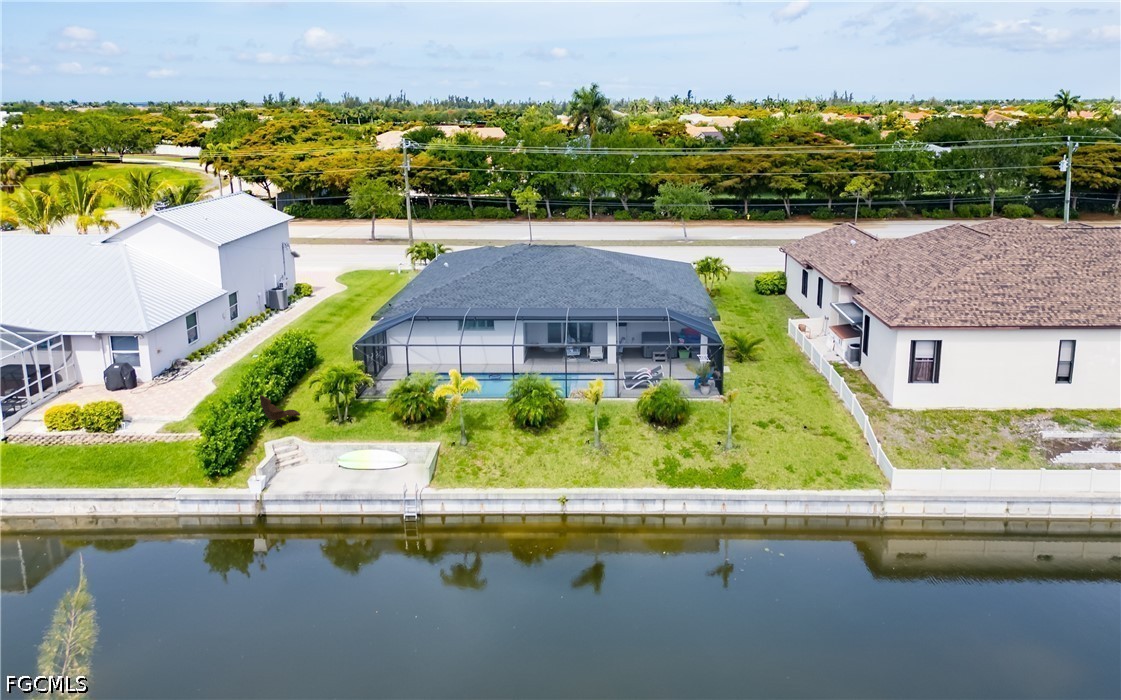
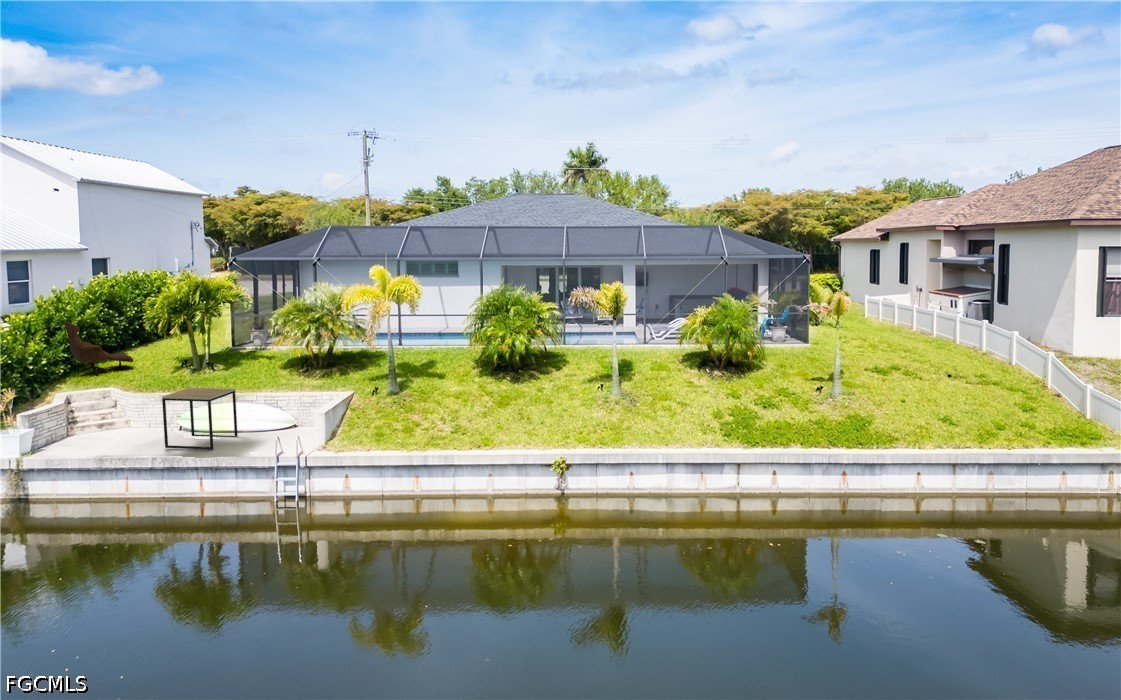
side table: none [337,450,377,490] -> present [162,388,237,450]

